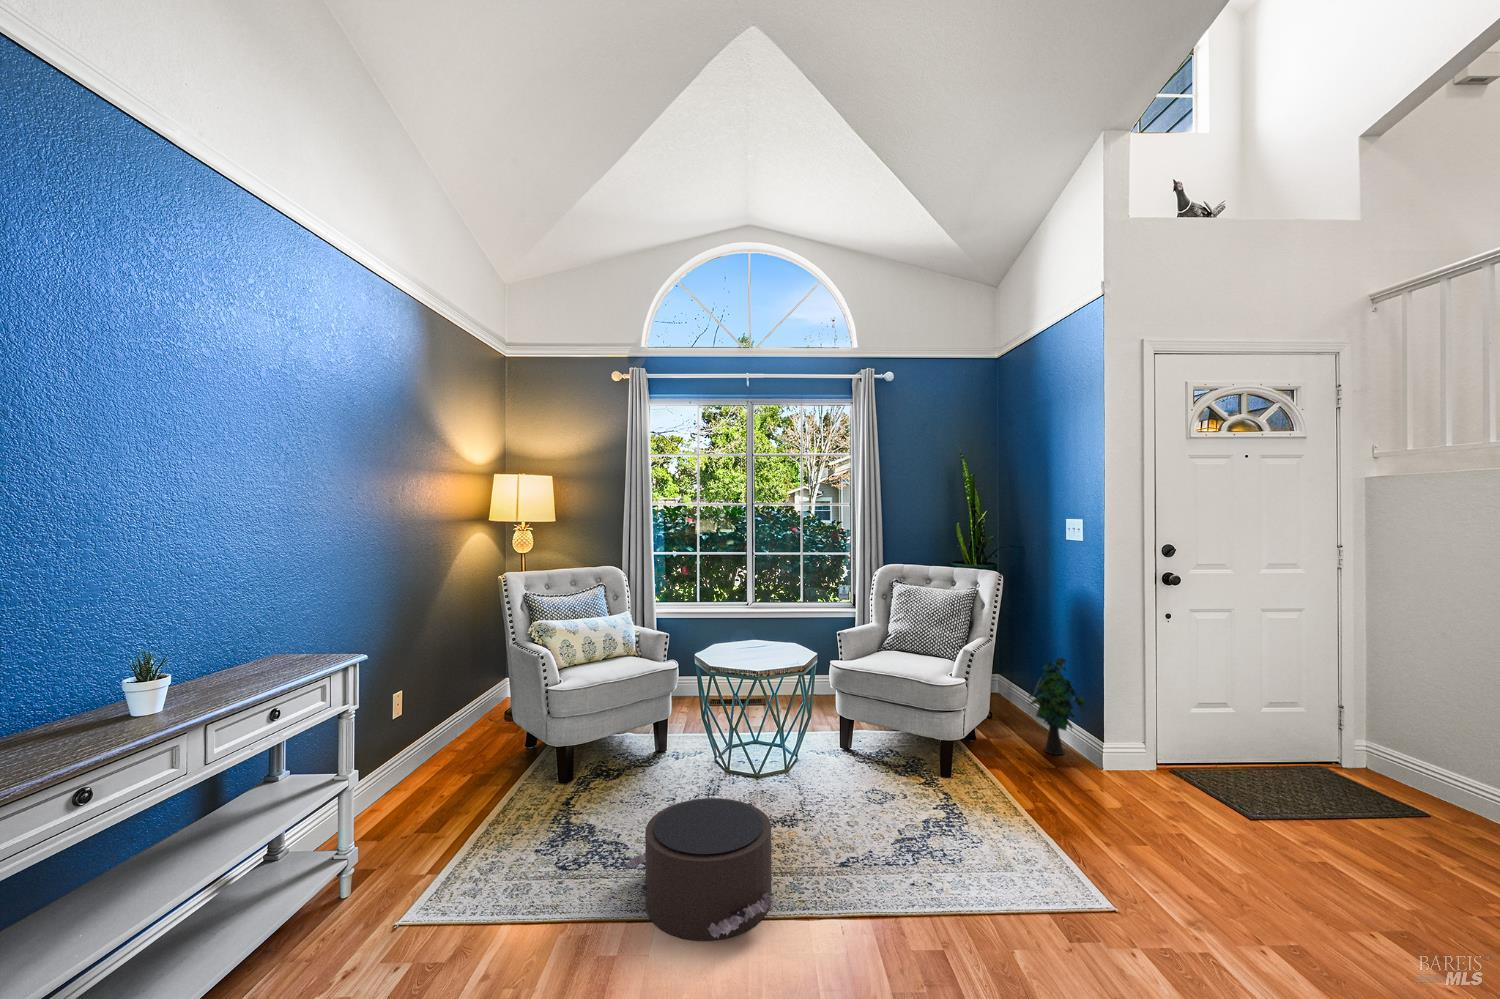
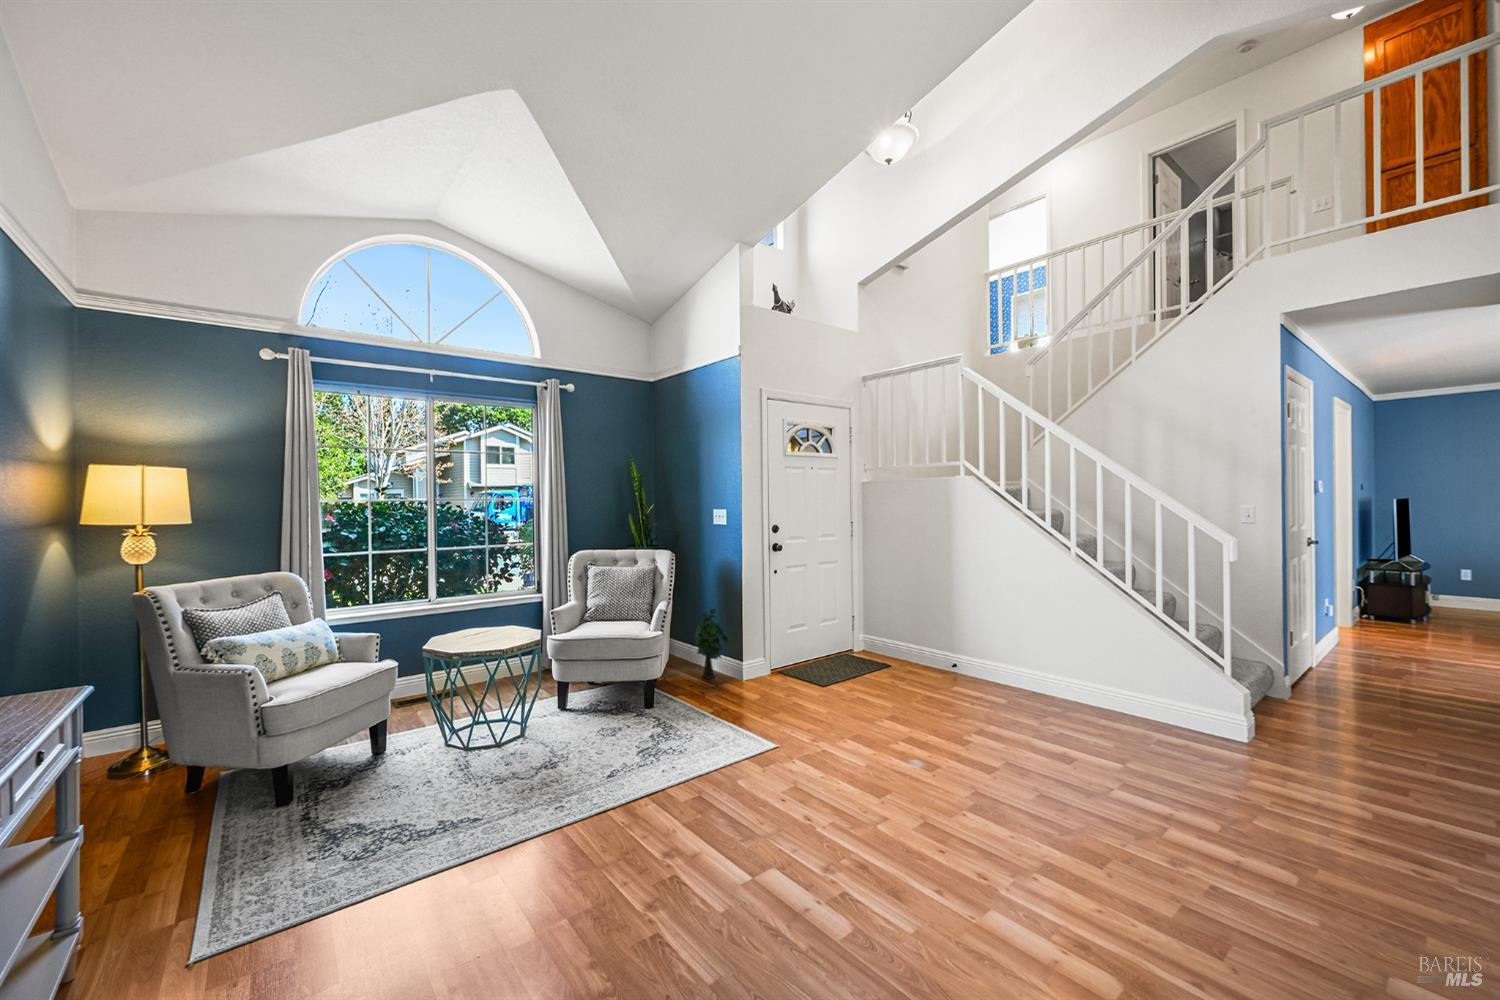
pouf: present [626,798,778,940] -> none [434,748,587,859]

